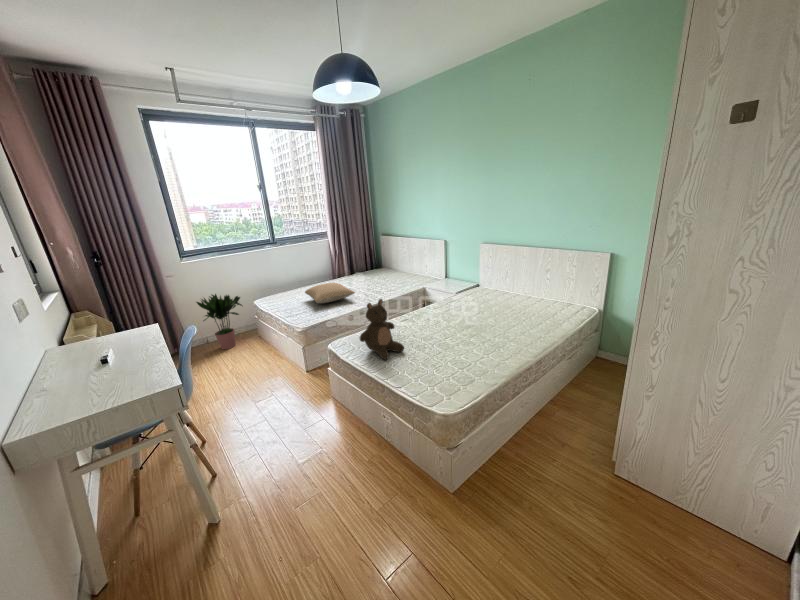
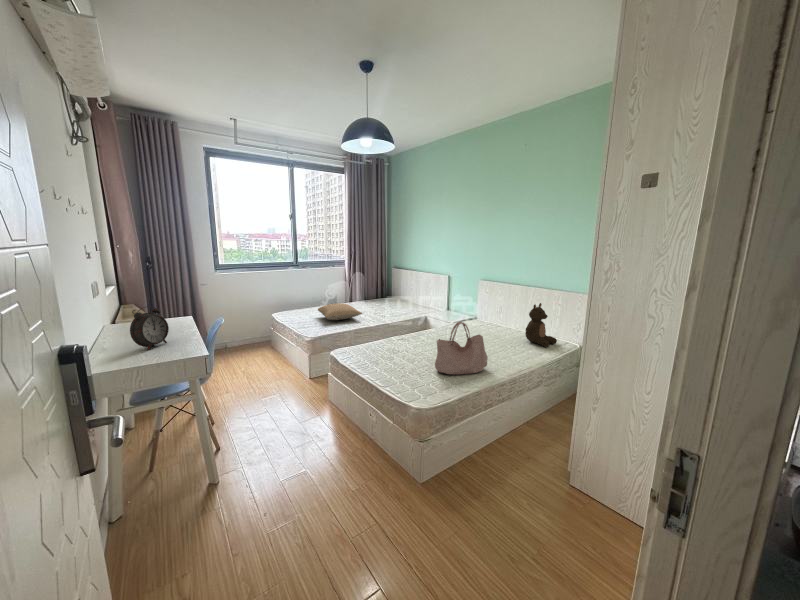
potted plant: present [196,294,242,349] -> none [221,301,266,355]
stuffed bear: present [360,299,404,360] -> present [525,303,557,347]
handbag: none [451,302,509,363] -> present [435,322,488,375]
alarm clock: none [68,326,126,385] -> present [130,305,169,350]

